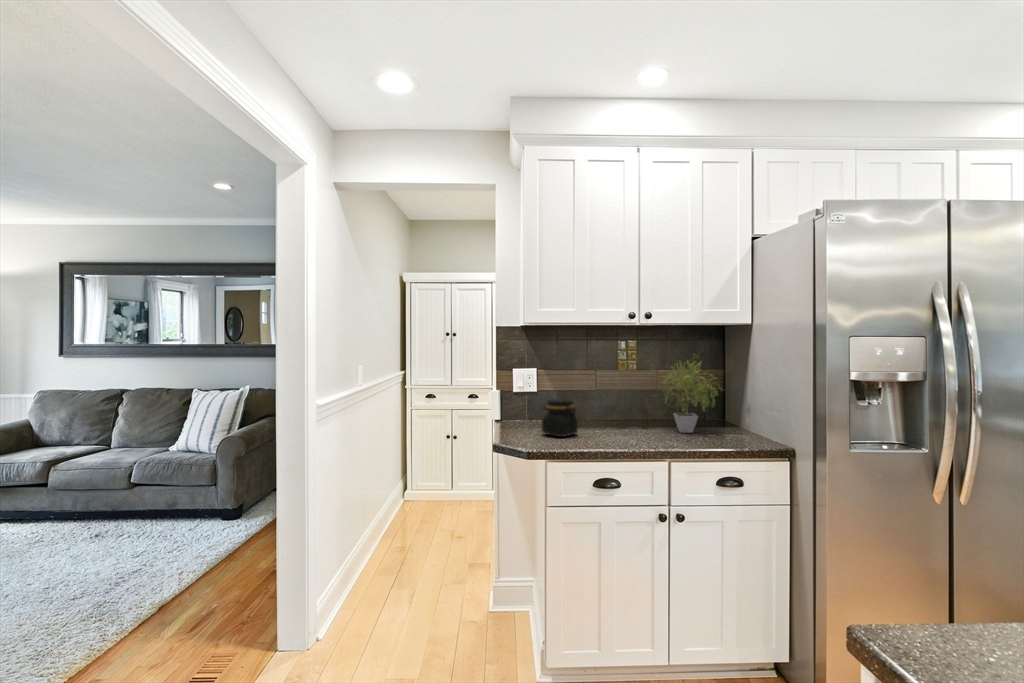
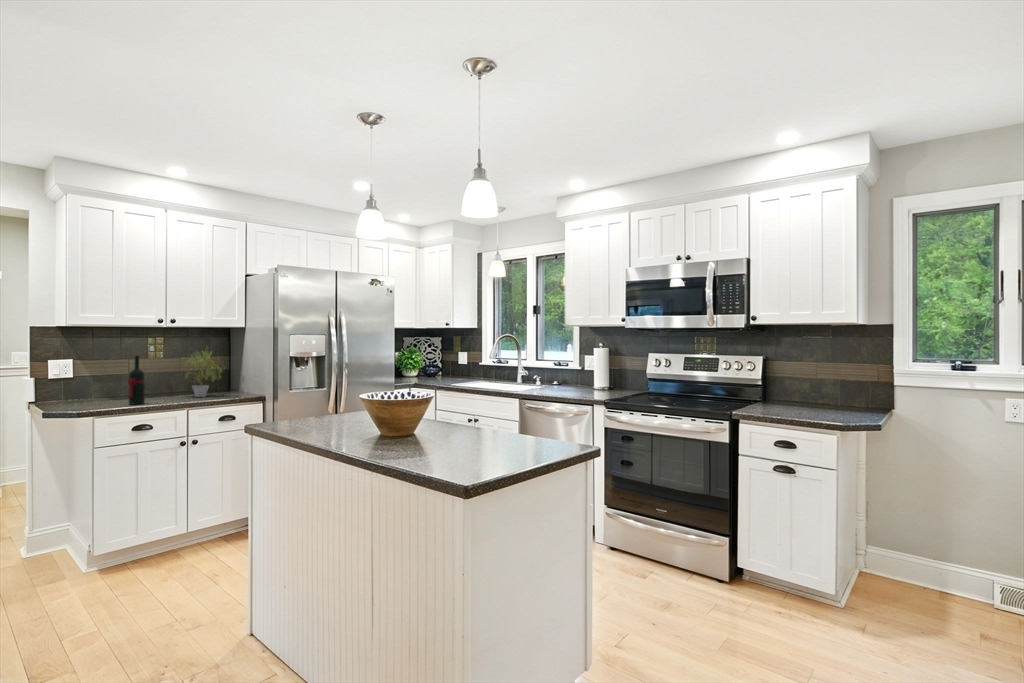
wine bottle: none [588,368,609,445] -> present [128,354,145,404]
jar: present [542,399,578,436] -> none [85,378,117,404]

